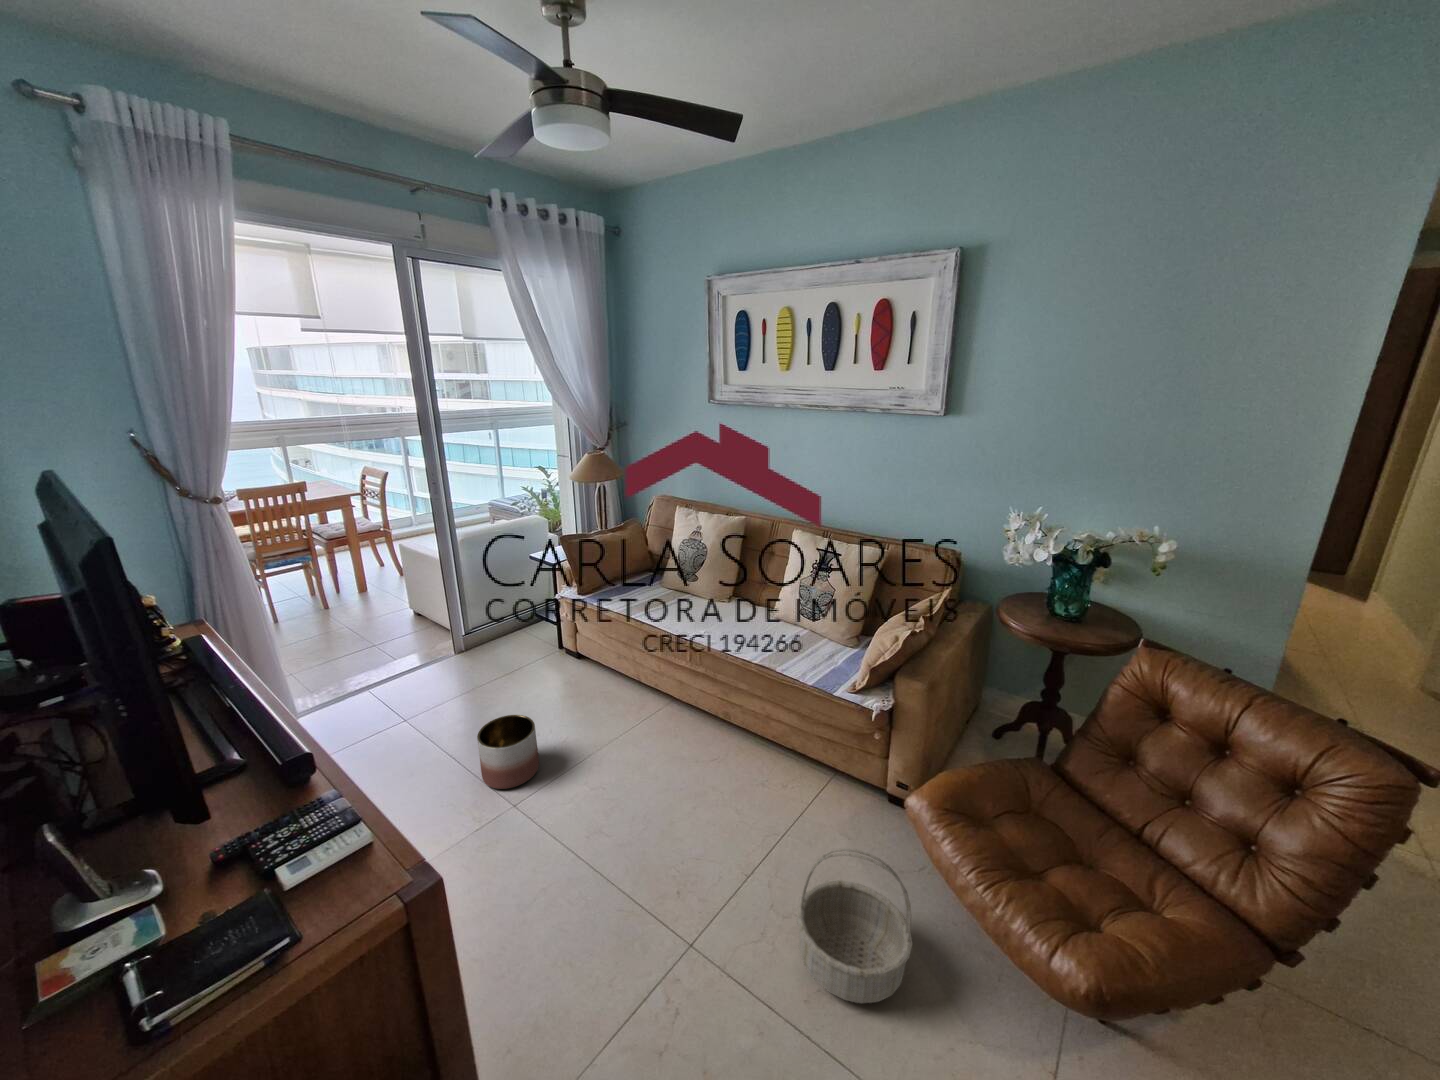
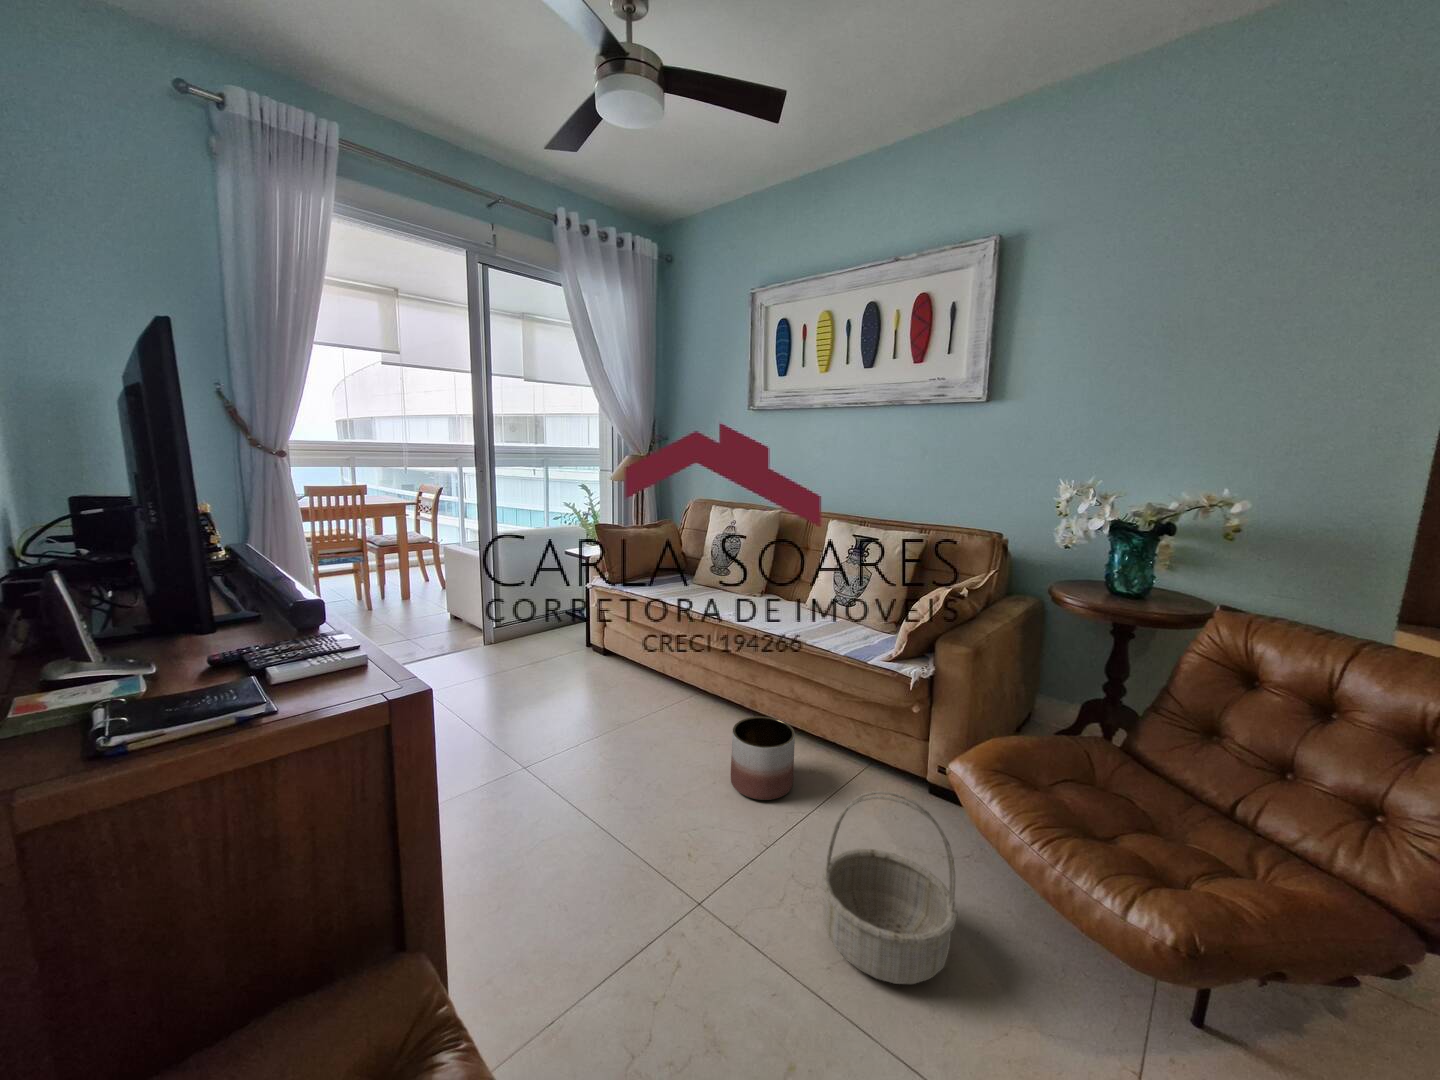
planter: present [477,715,539,789] -> present [731,717,795,800]

